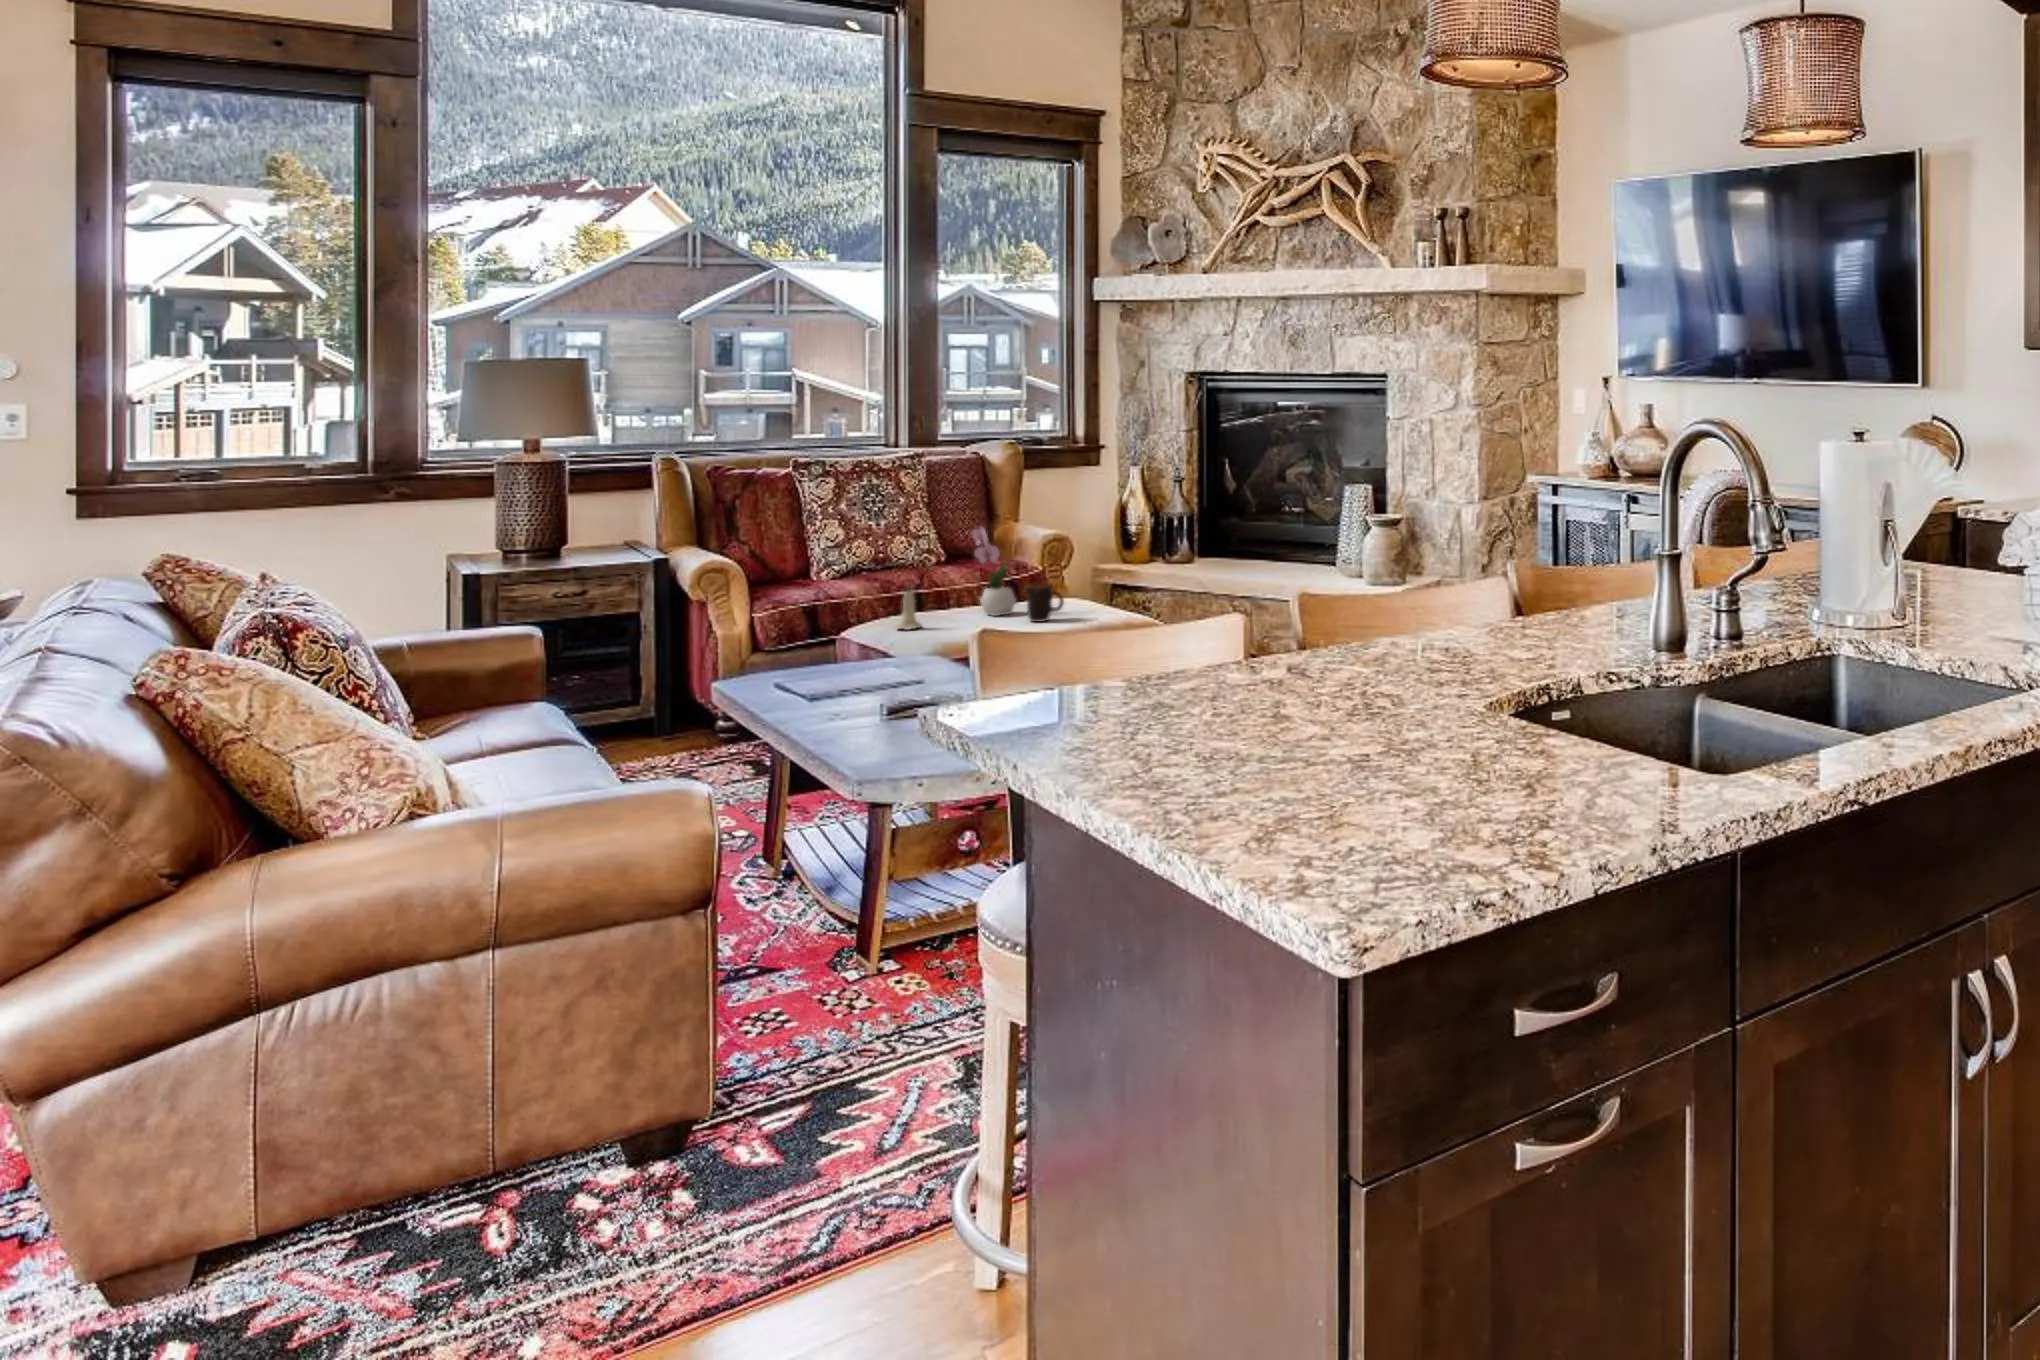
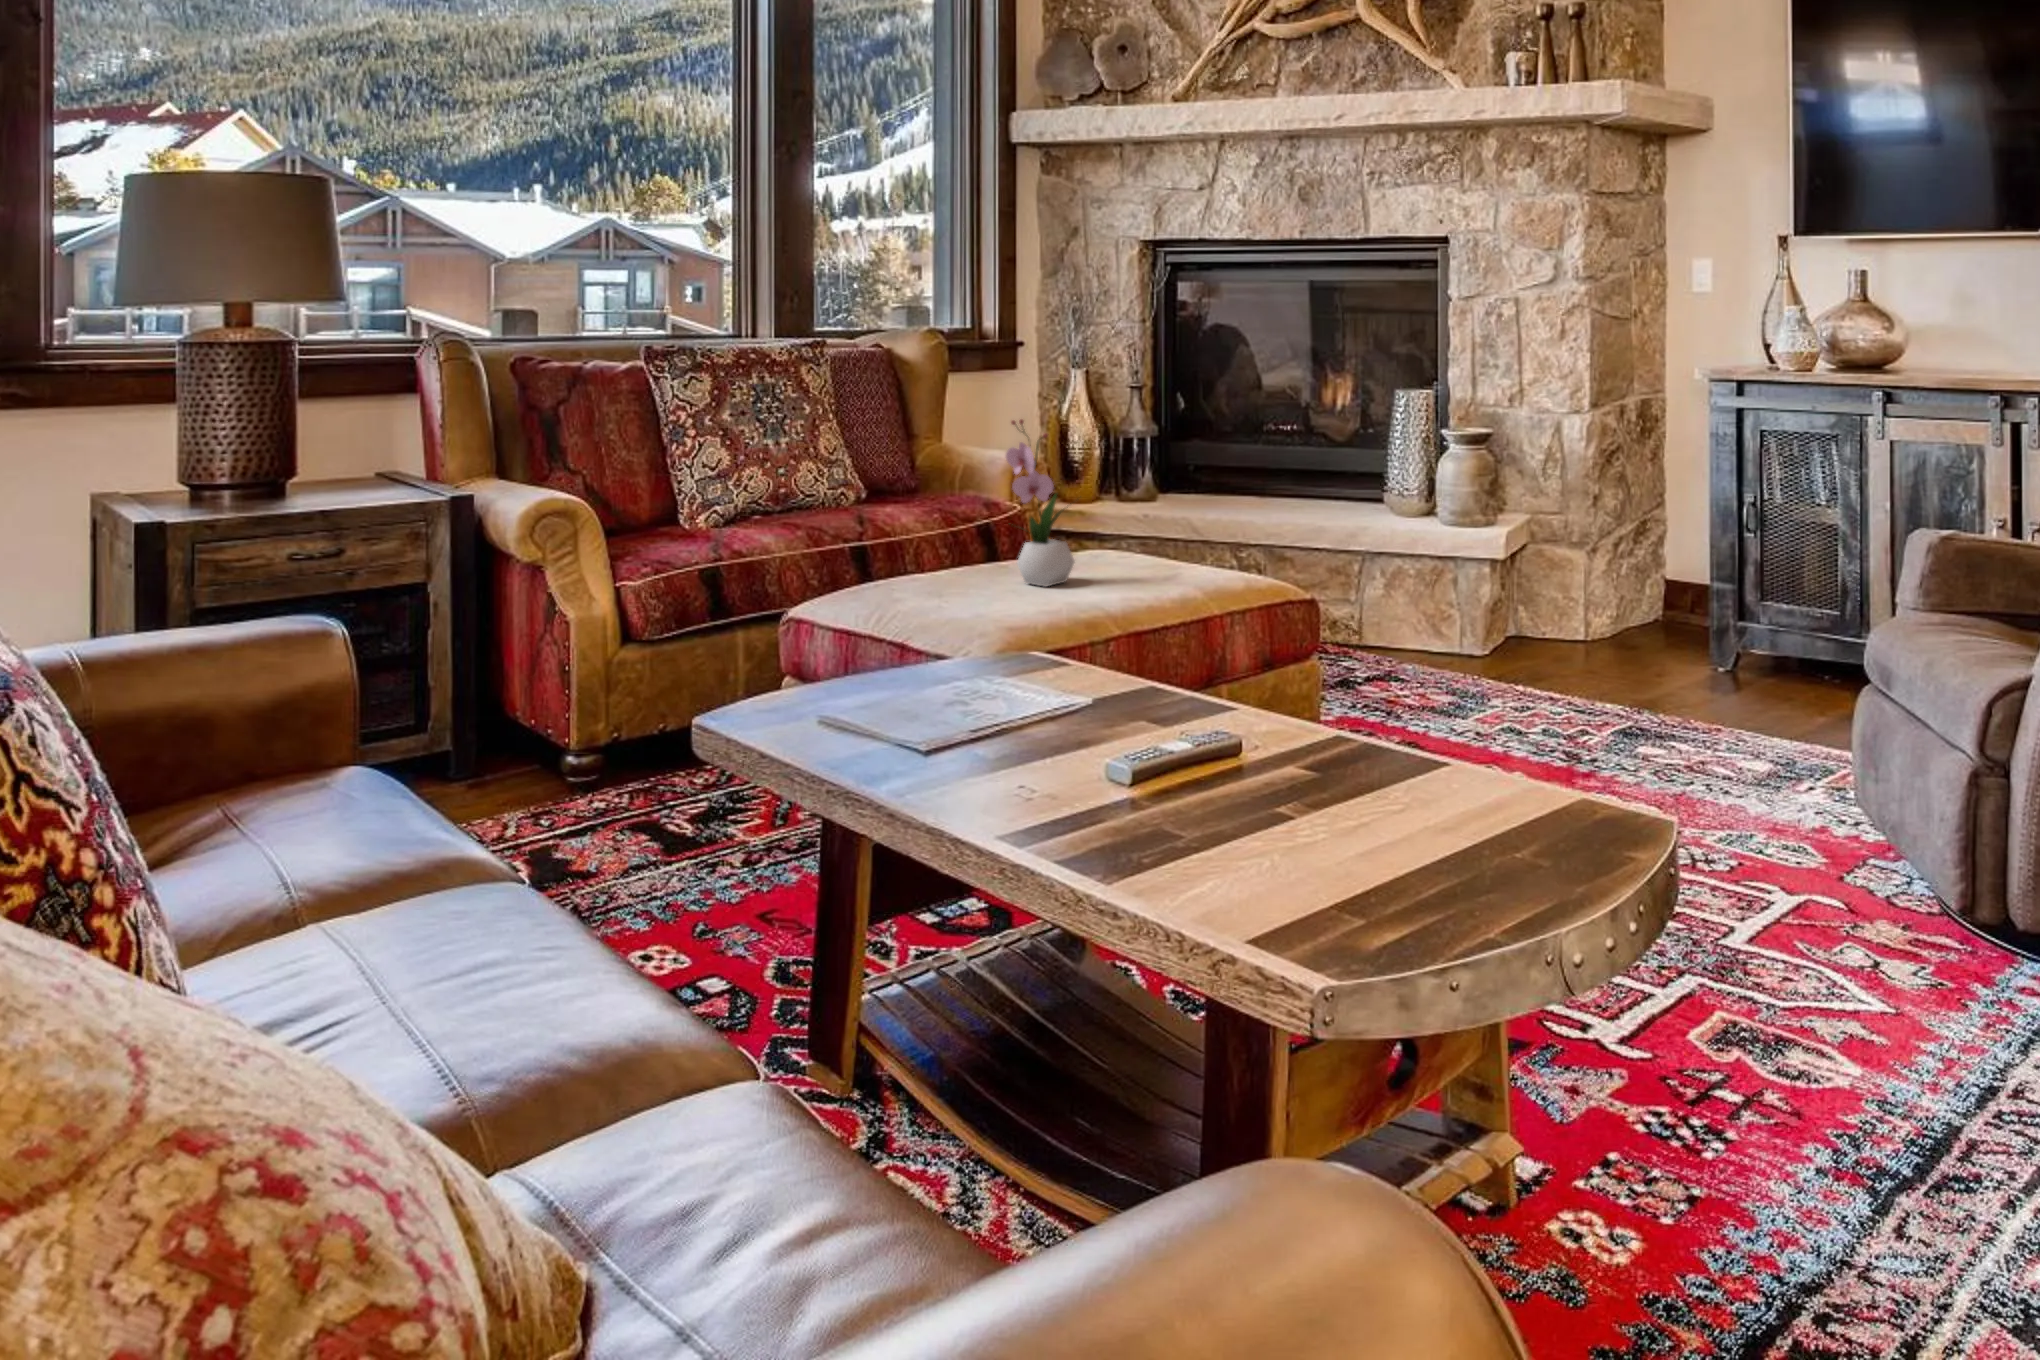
mug: present [1025,582,1064,622] -> none [1109,532,1163,597]
candle: present [896,586,921,630] -> none [909,535,952,616]

